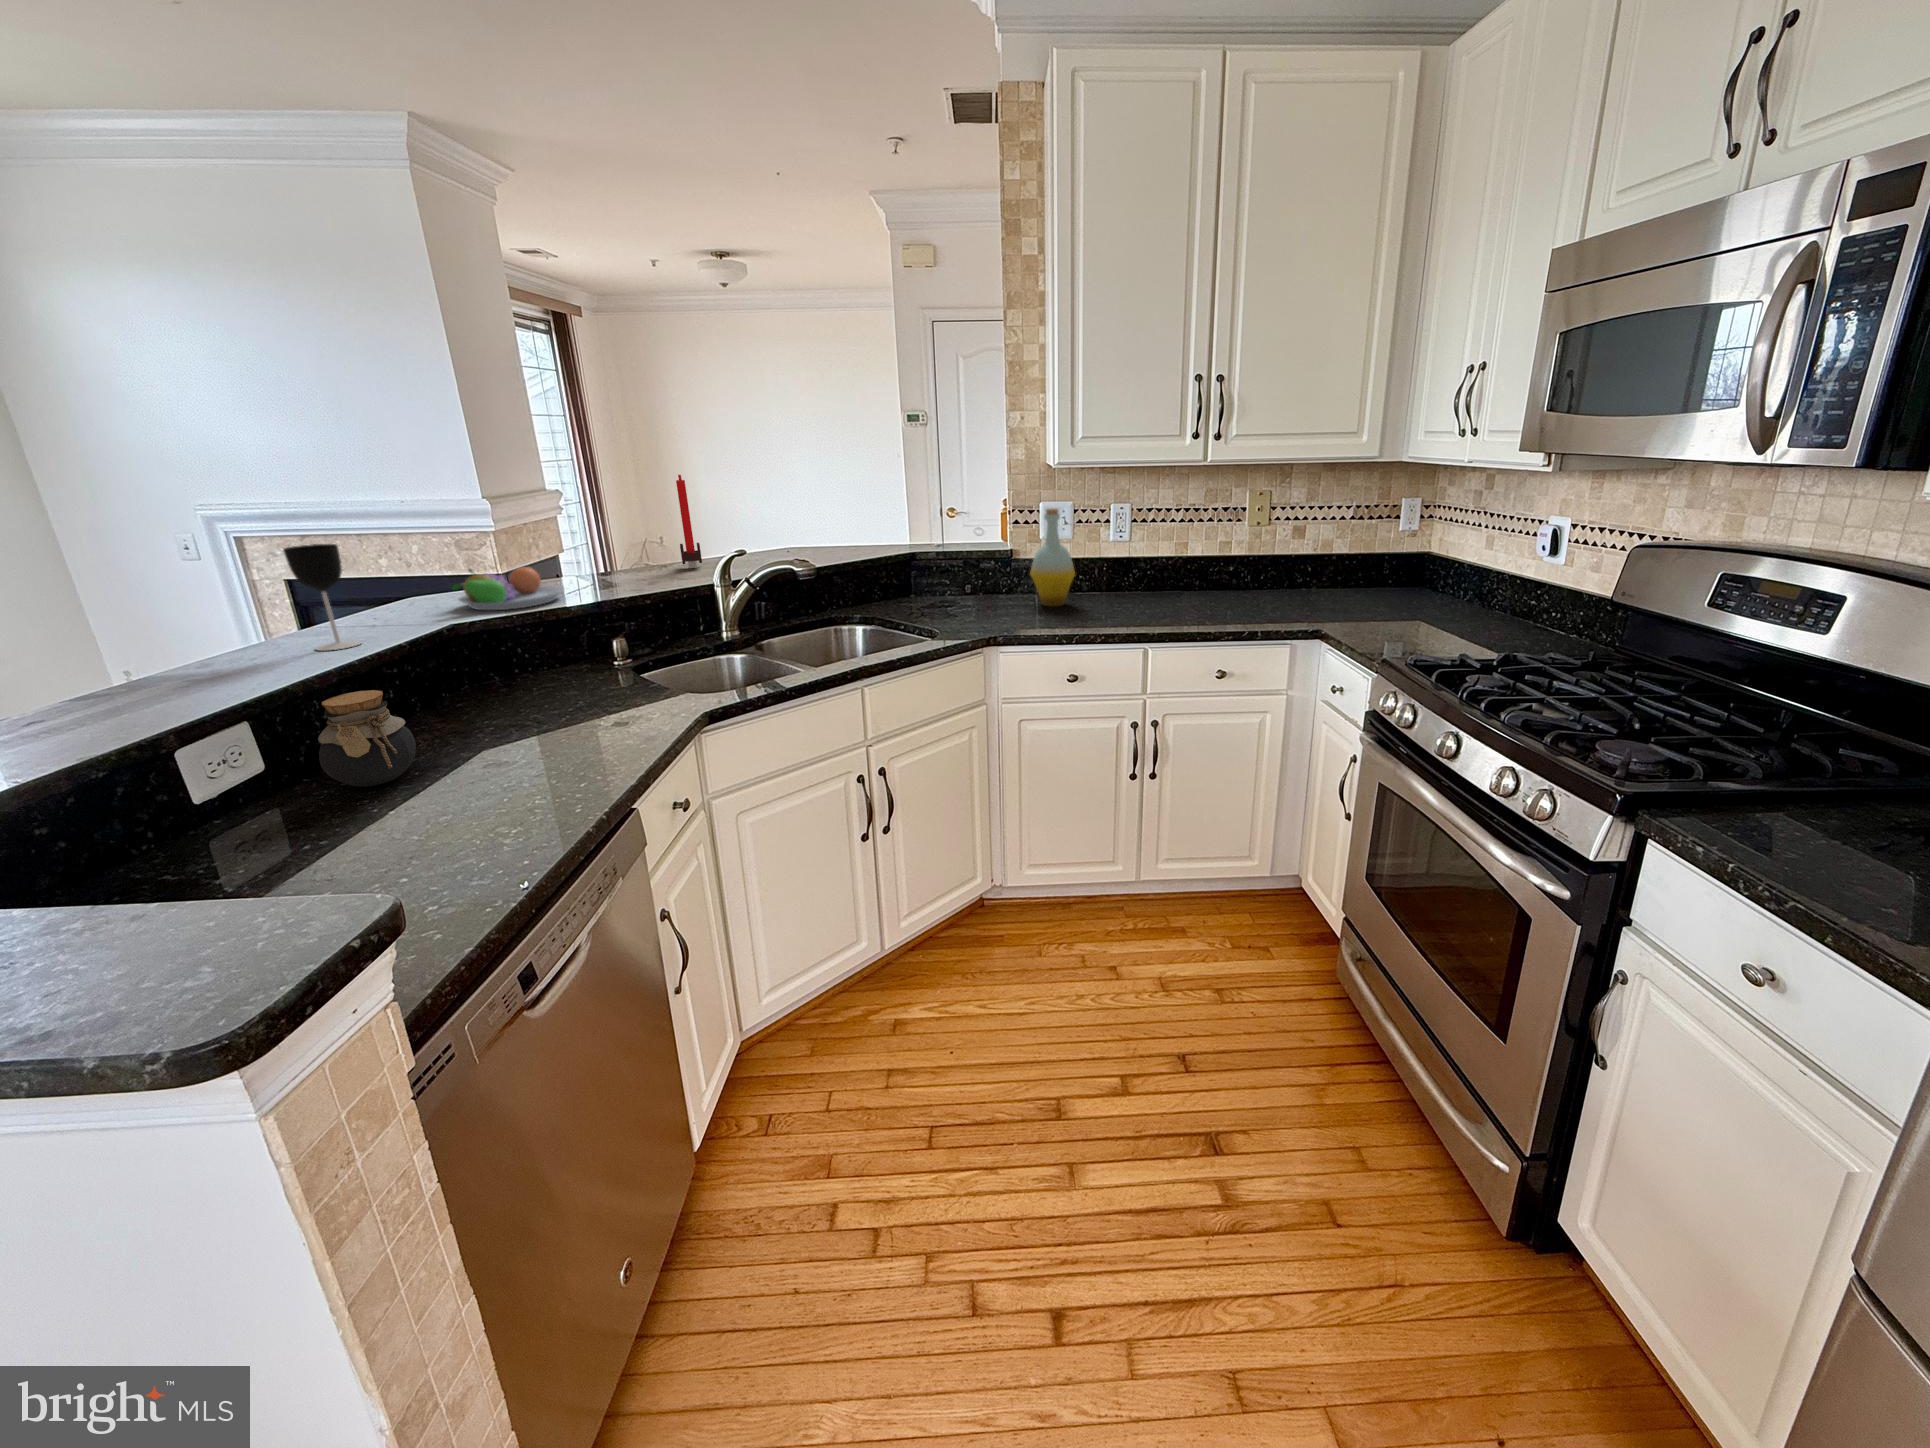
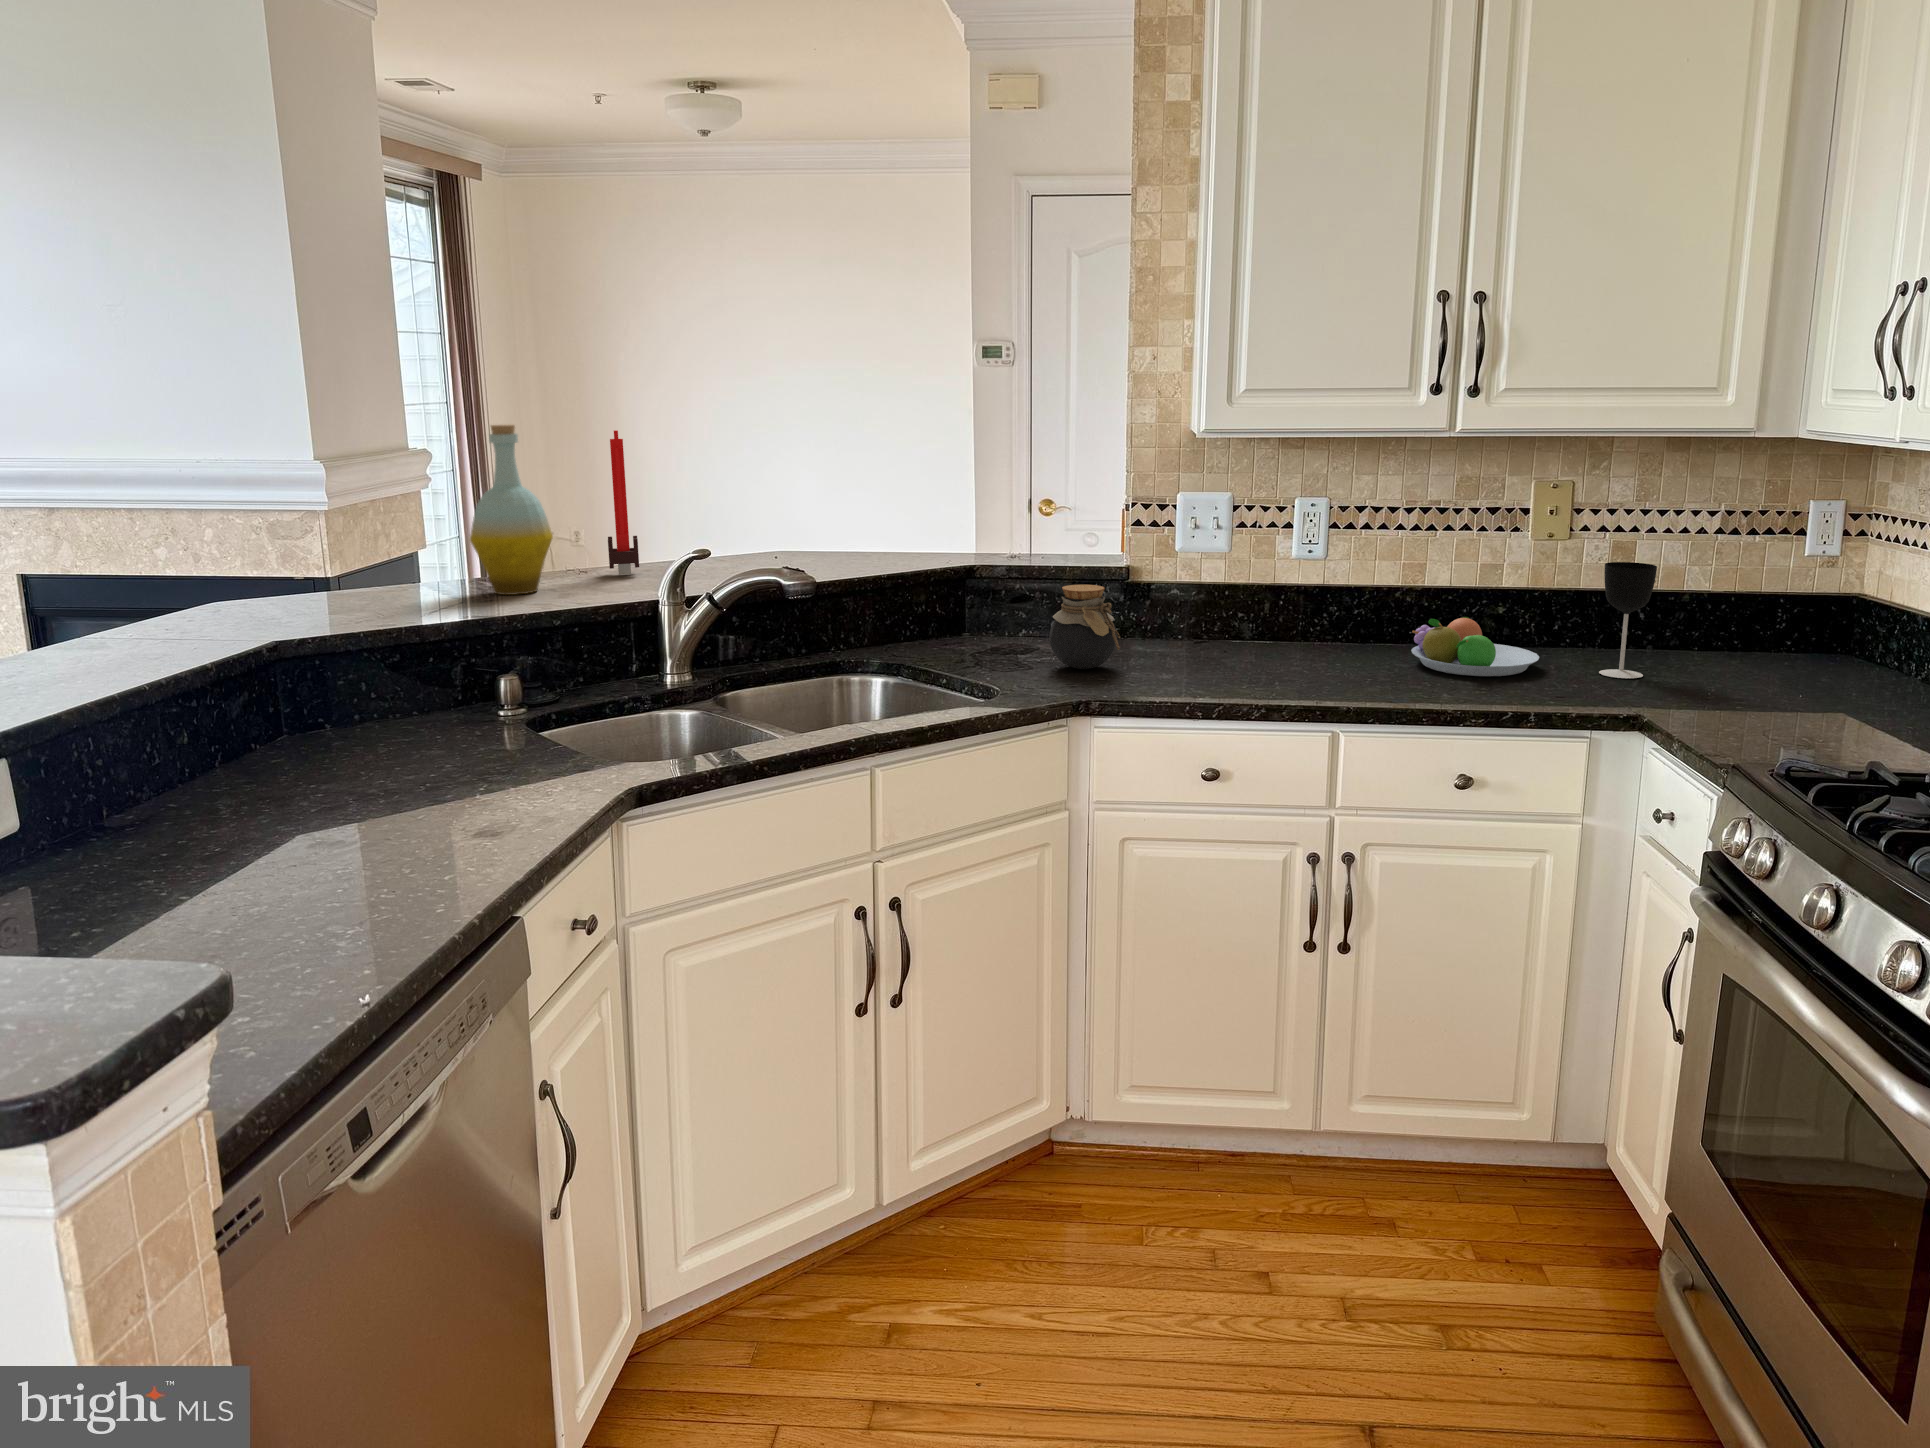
bottle: present [1030,508,1075,606] -> present [470,425,553,595]
wine glass: present [283,544,362,651] -> present [1599,562,1657,678]
fruit bowl: present [453,566,564,610] -> present [1411,617,1539,676]
jar: present [318,690,416,787] -> present [1049,585,1120,669]

